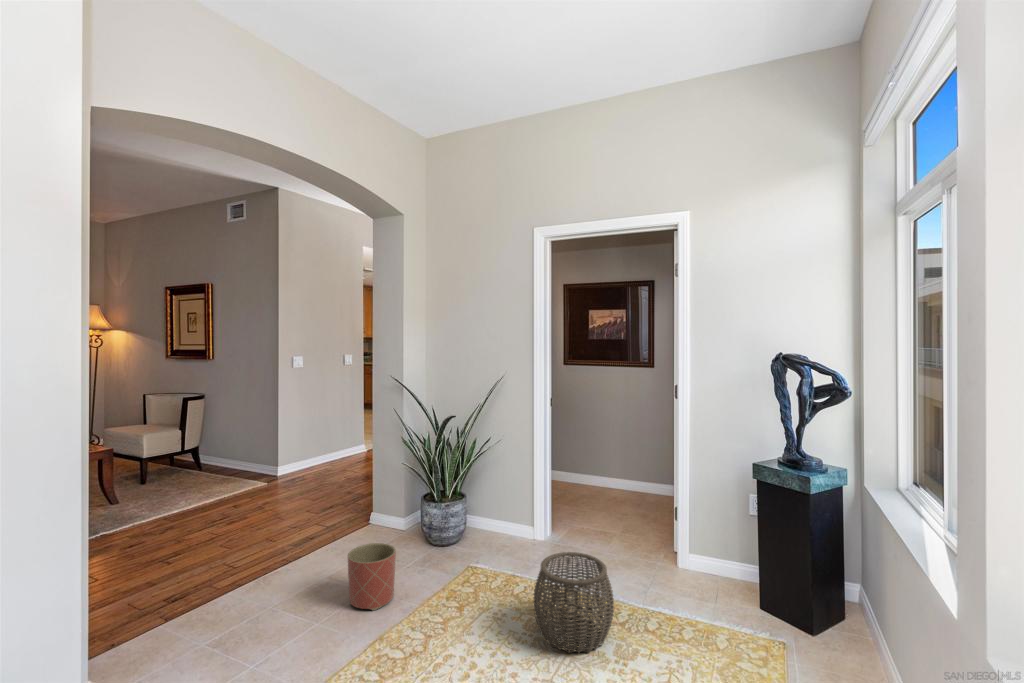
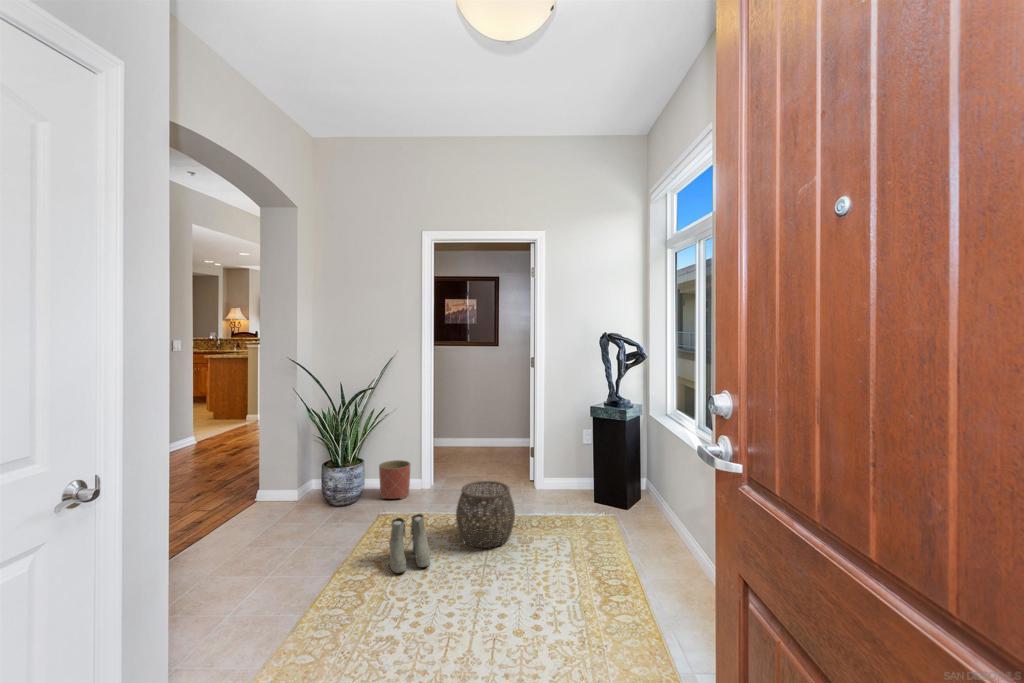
planter: present [348,543,396,611] -> present [379,460,410,499]
boots: none [437,586,488,662] -> present [389,514,430,573]

